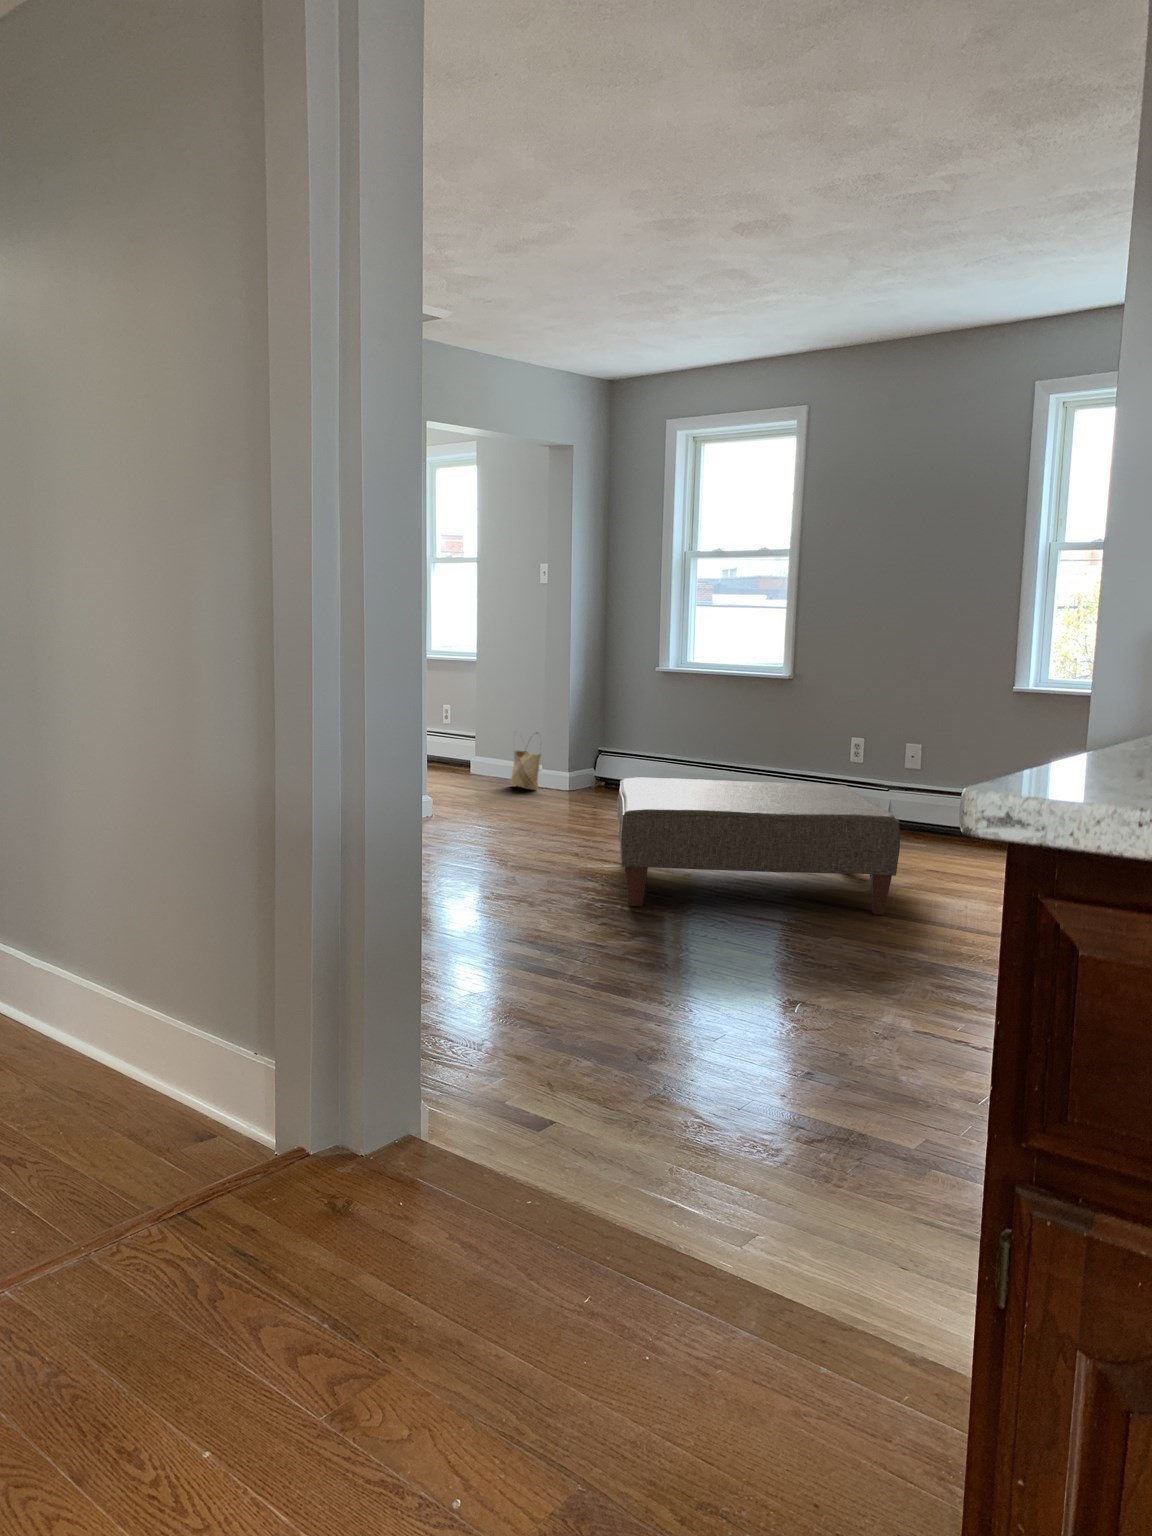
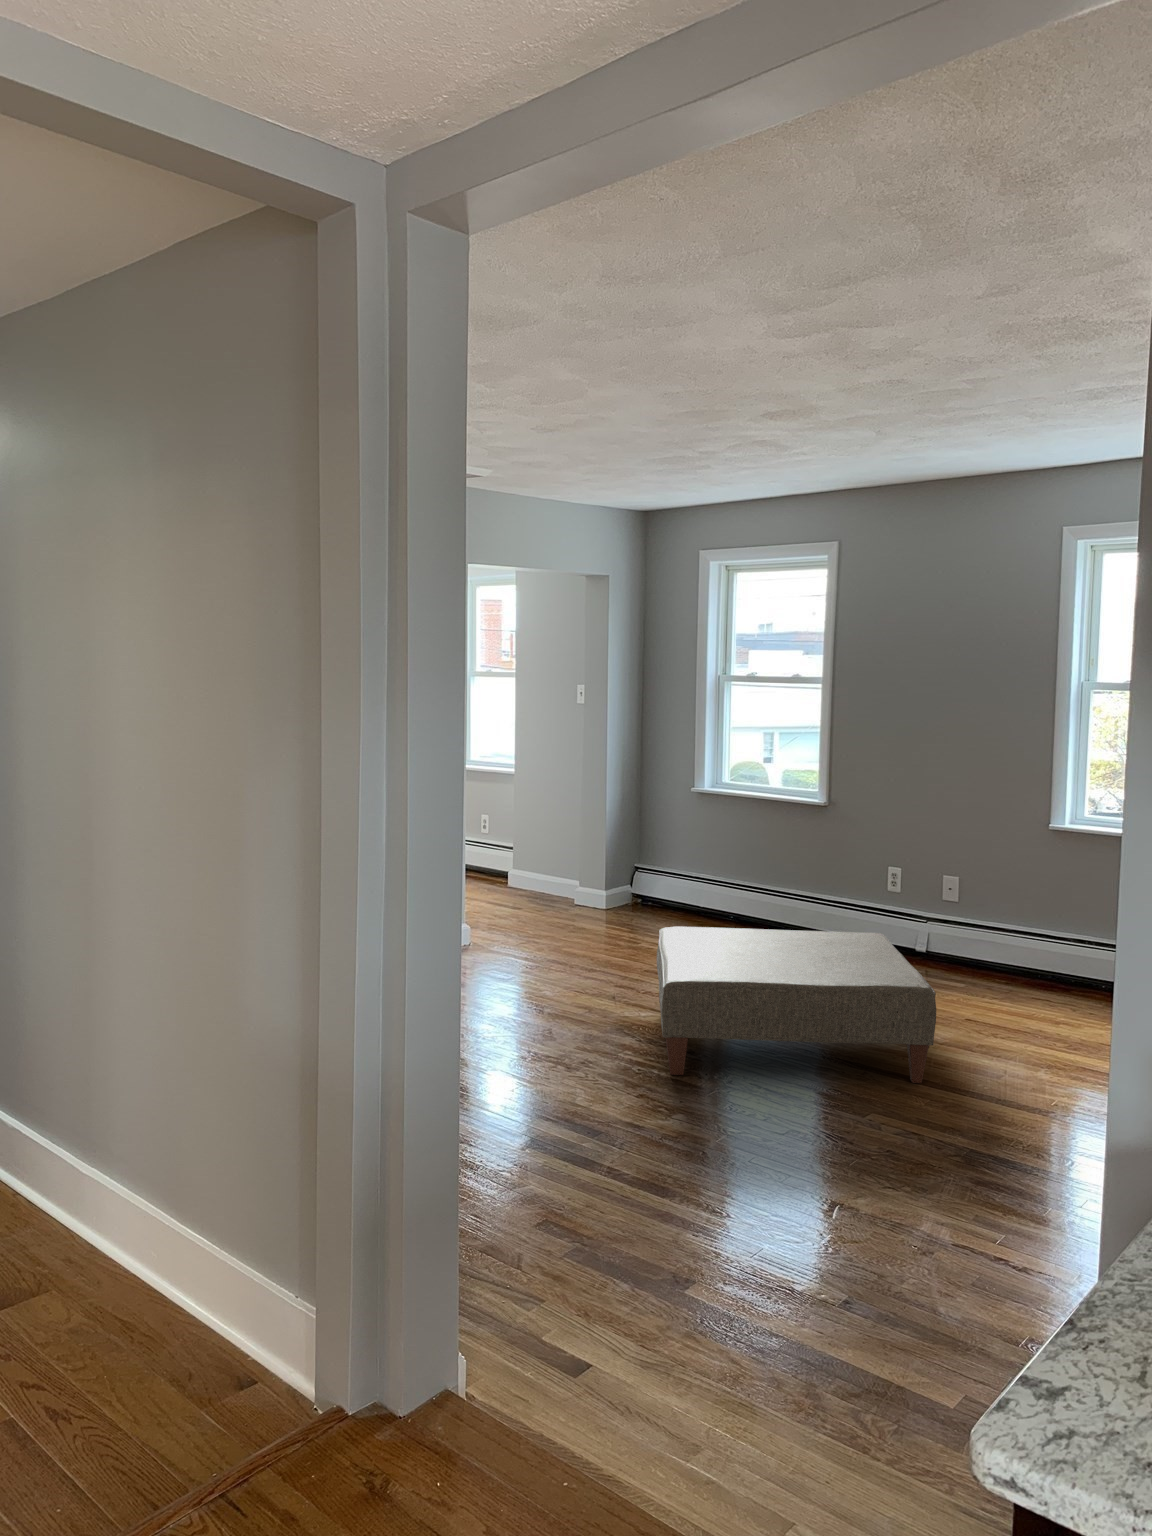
woven basket: present [510,733,541,790] -> none [549,849,580,907]

